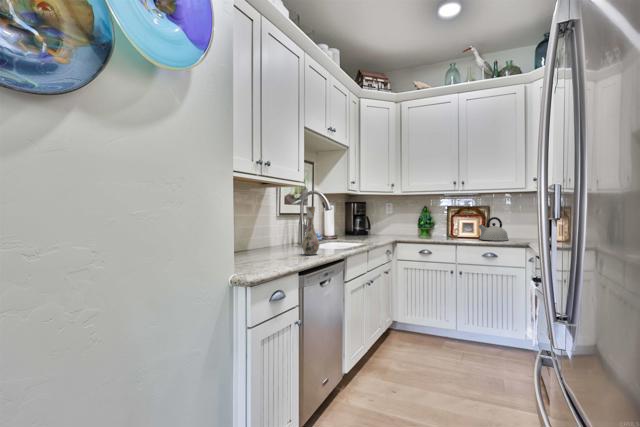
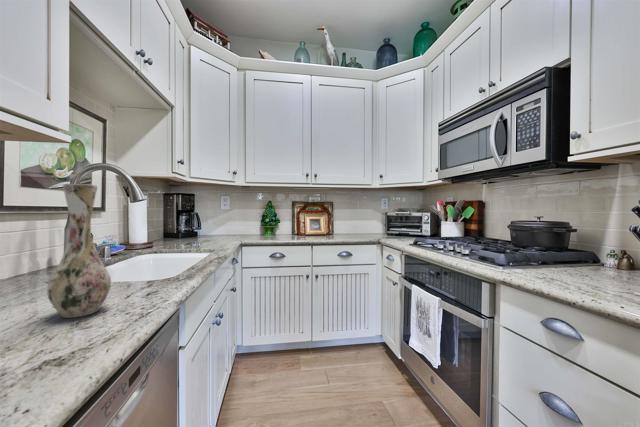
kettle: present [479,217,508,241] -> none [329,213,356,238]

